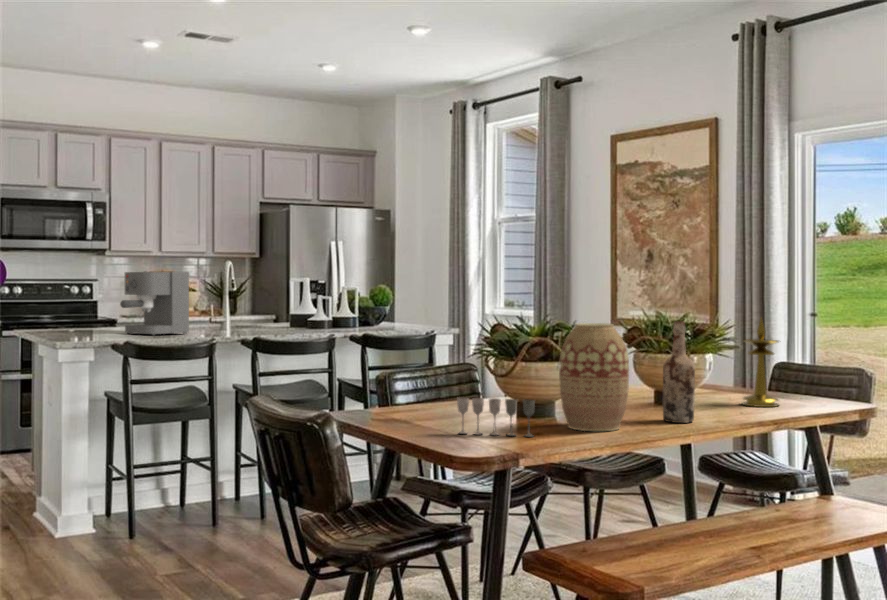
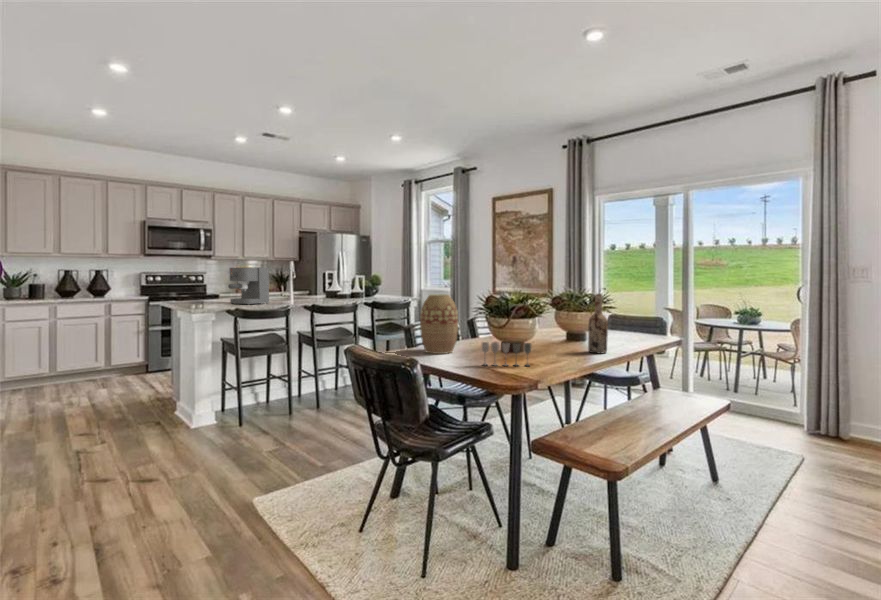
candlestick: present [742,319,779,407] -> none [613,291,636,342]
vase: present [559,323,629,431] -> present [420,294,458,354]

